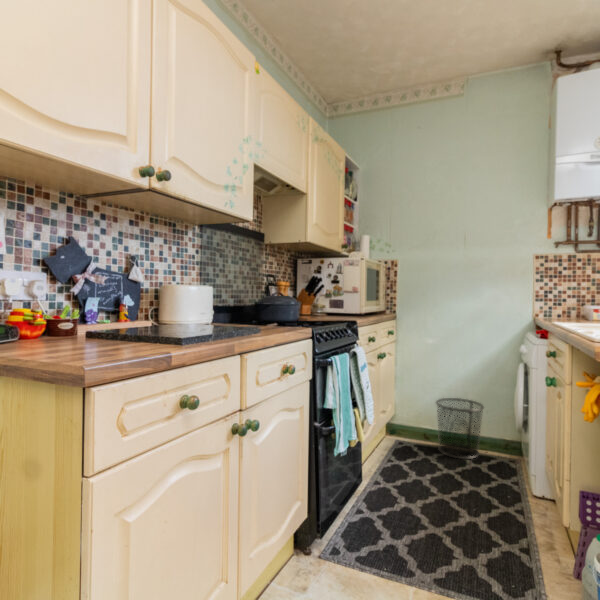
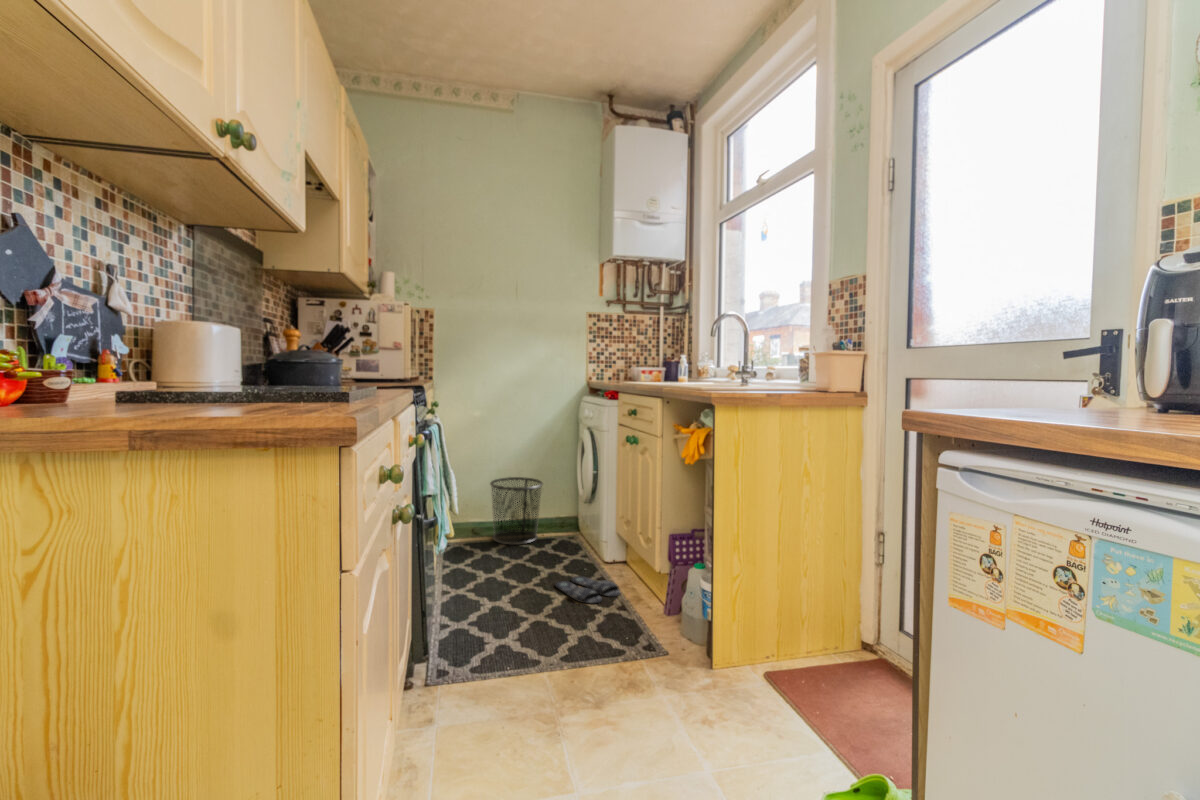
slippers: none [469,502,534,536] -> present [555,576,620,604]

